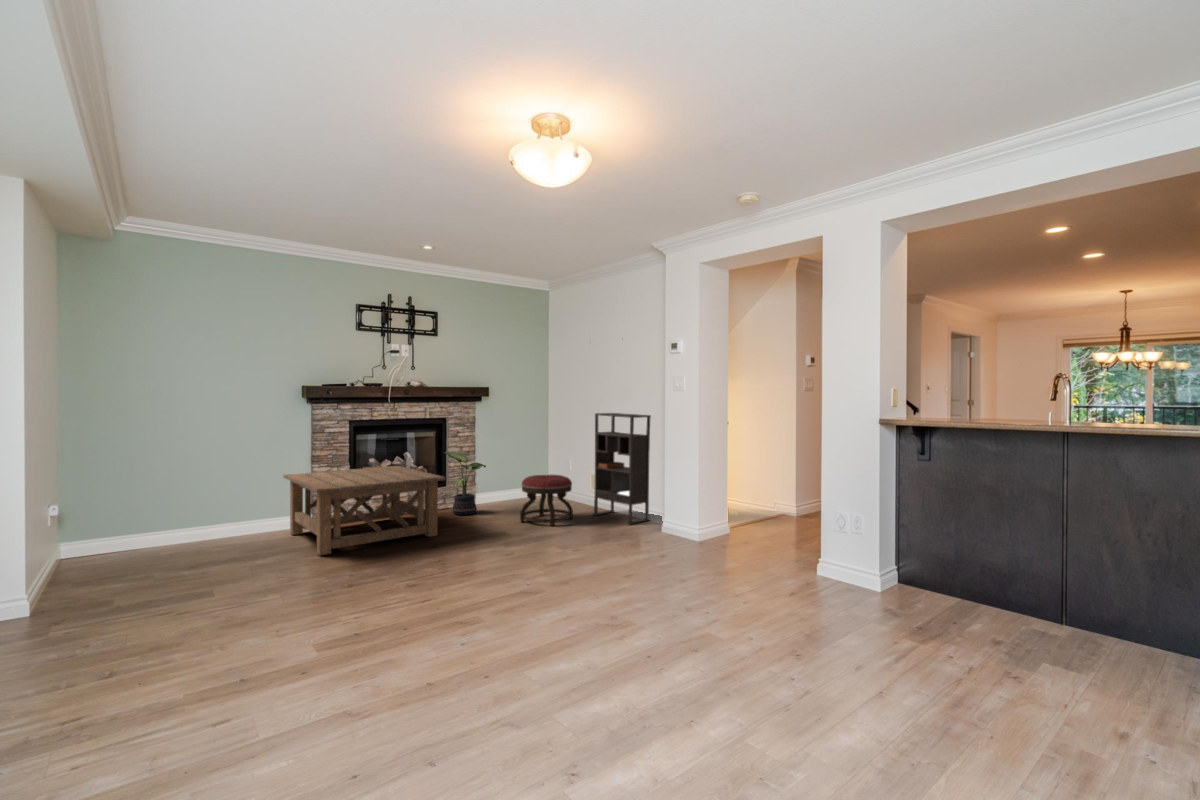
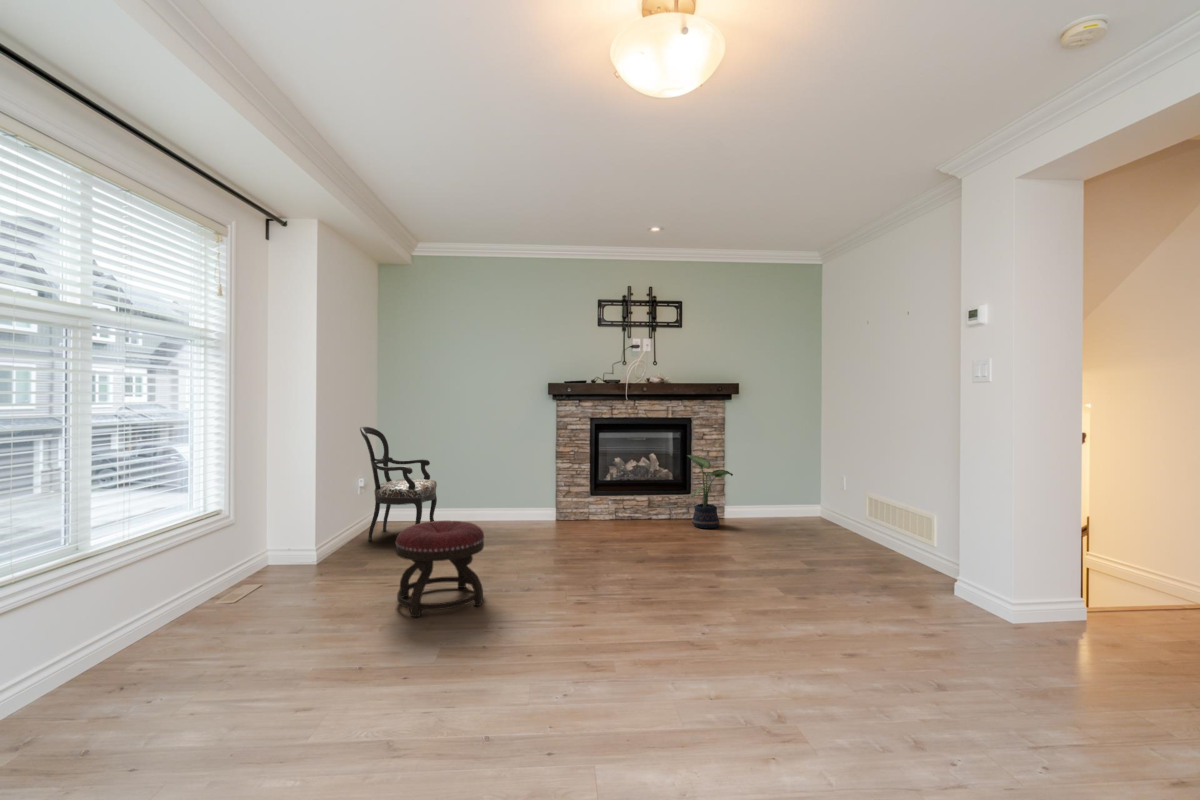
bookshelf: present [593,413,651,524] -> none [864,414,951,572]
armchair: none [59,438,173,576] -> present [360,427,437,540]
coffee table: present [283,466,445,555] -> none [528,467,664,552]
ottoman: present [520,475,573,526] -> present [396,521,484,617]

